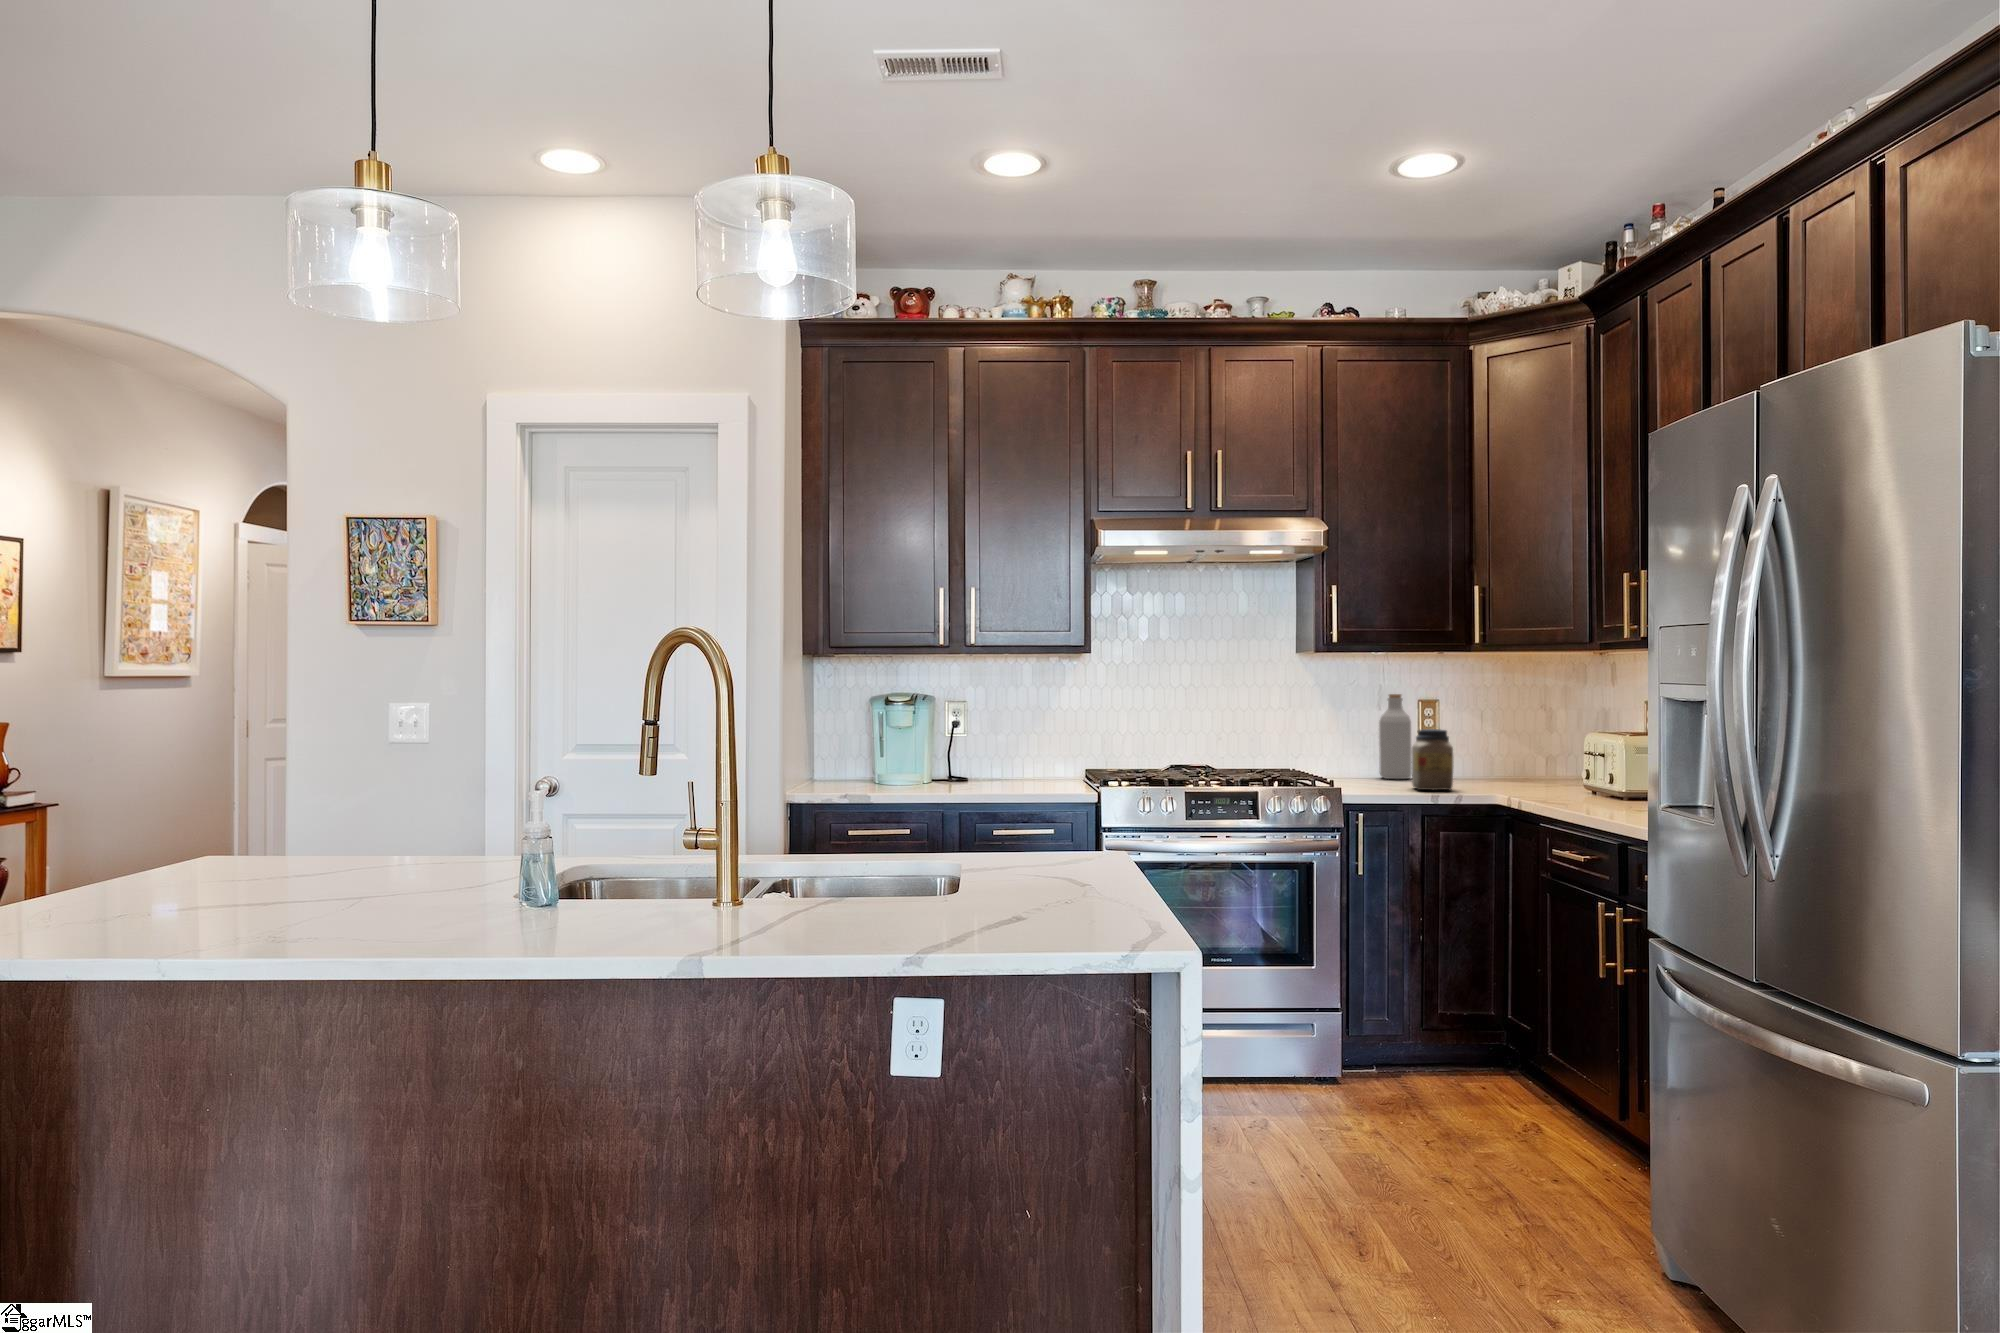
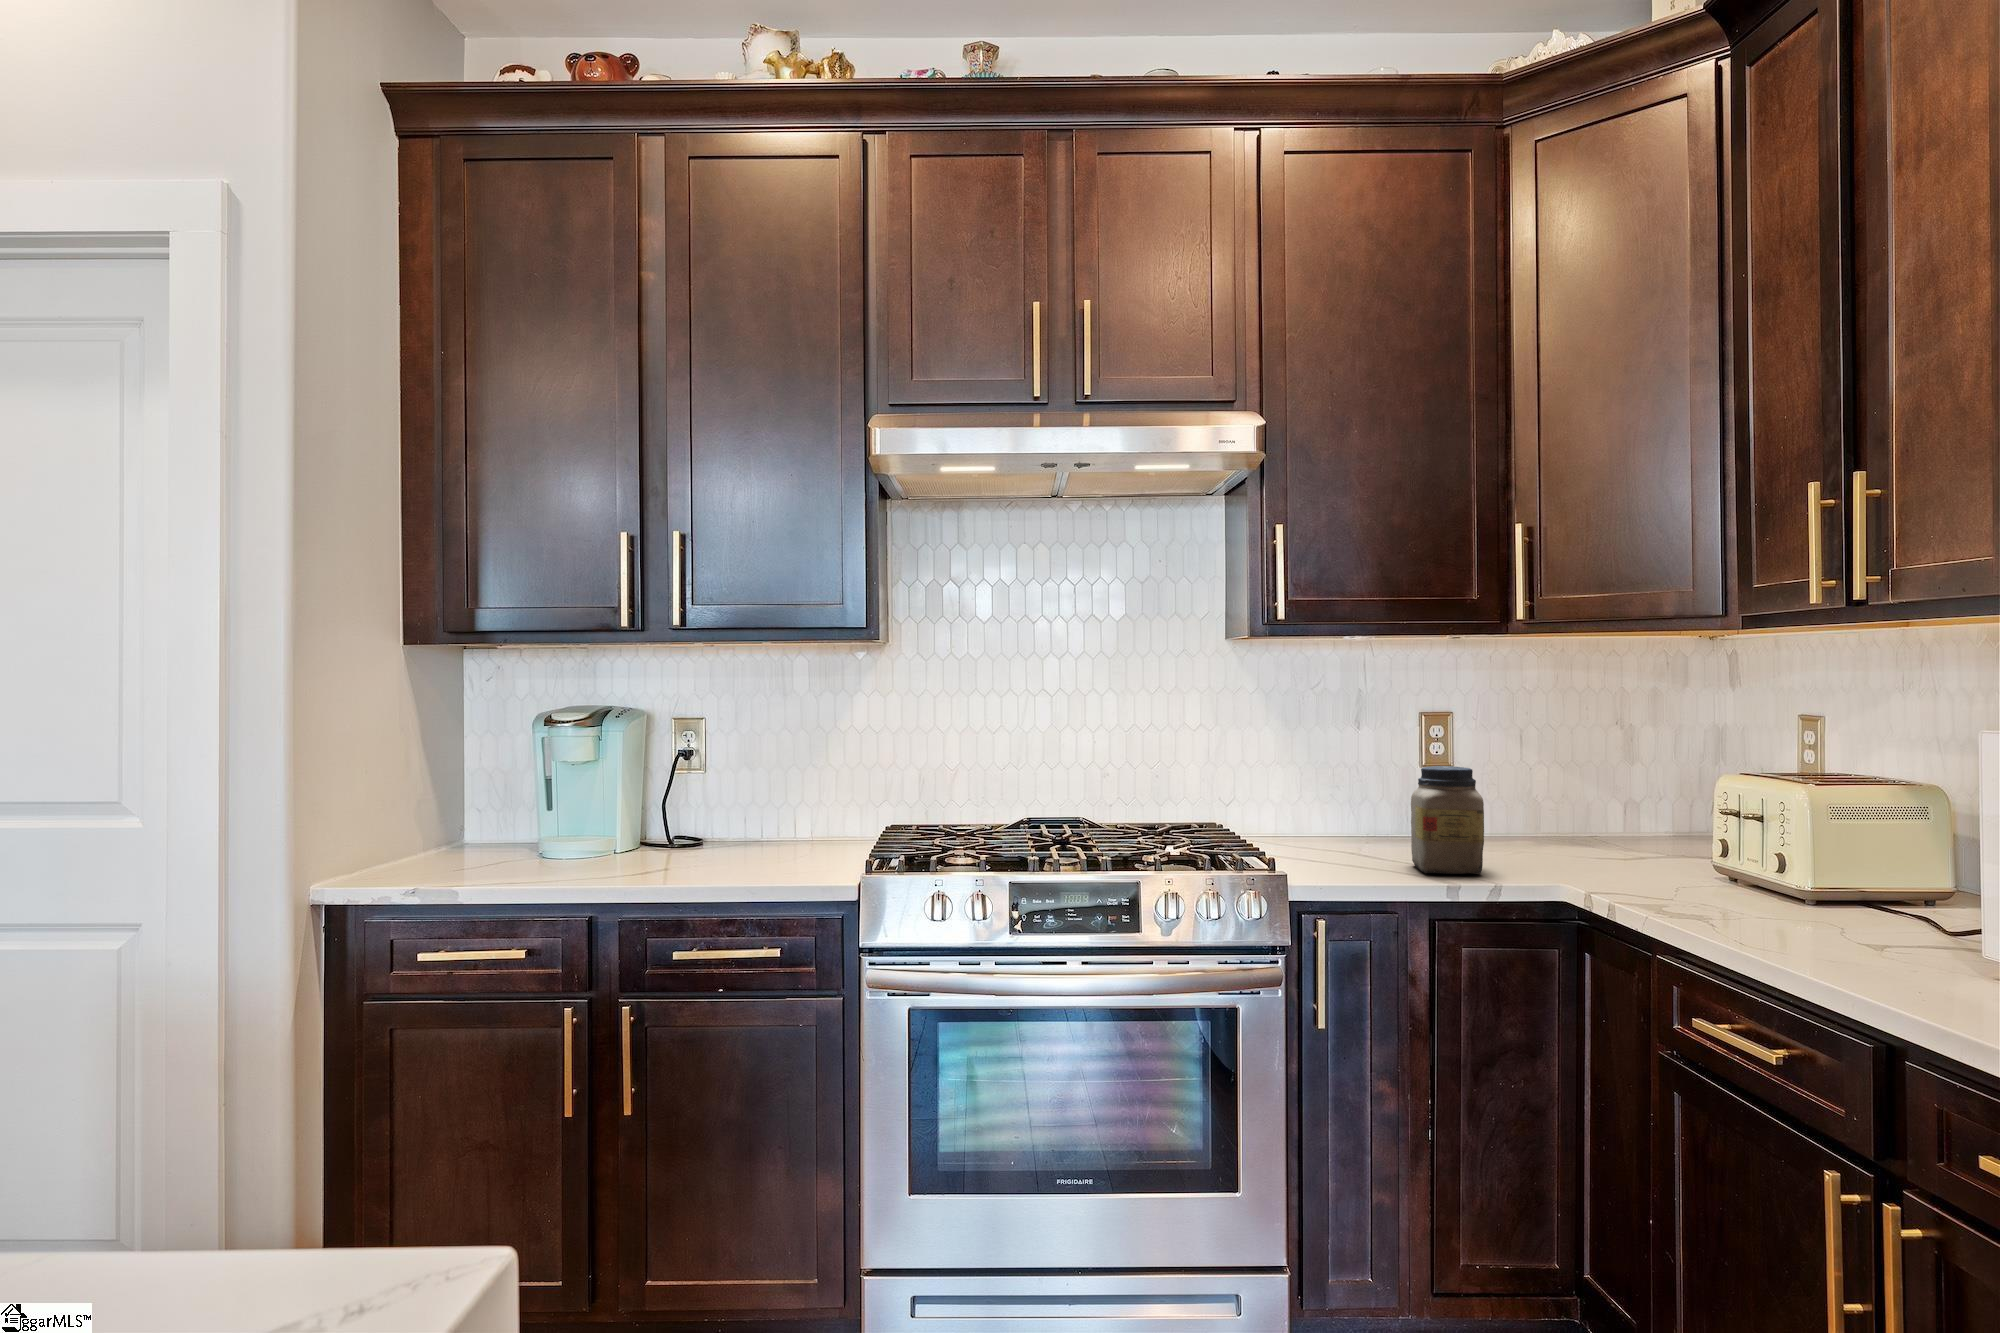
bottle: present [1379,694,1412,779] -> none [1357,703,1409,841]

